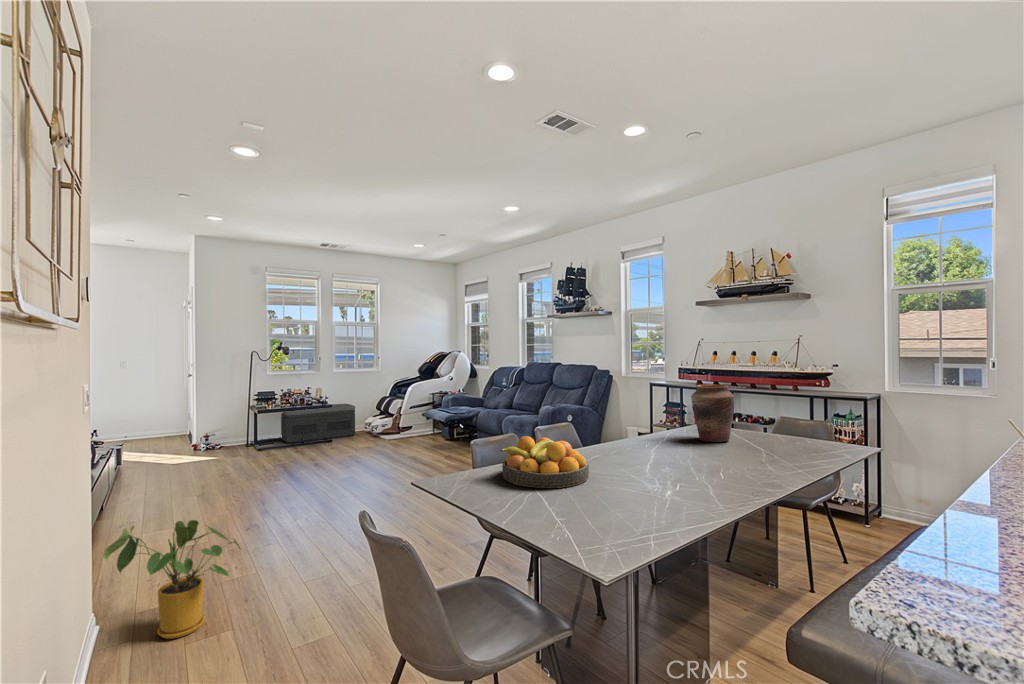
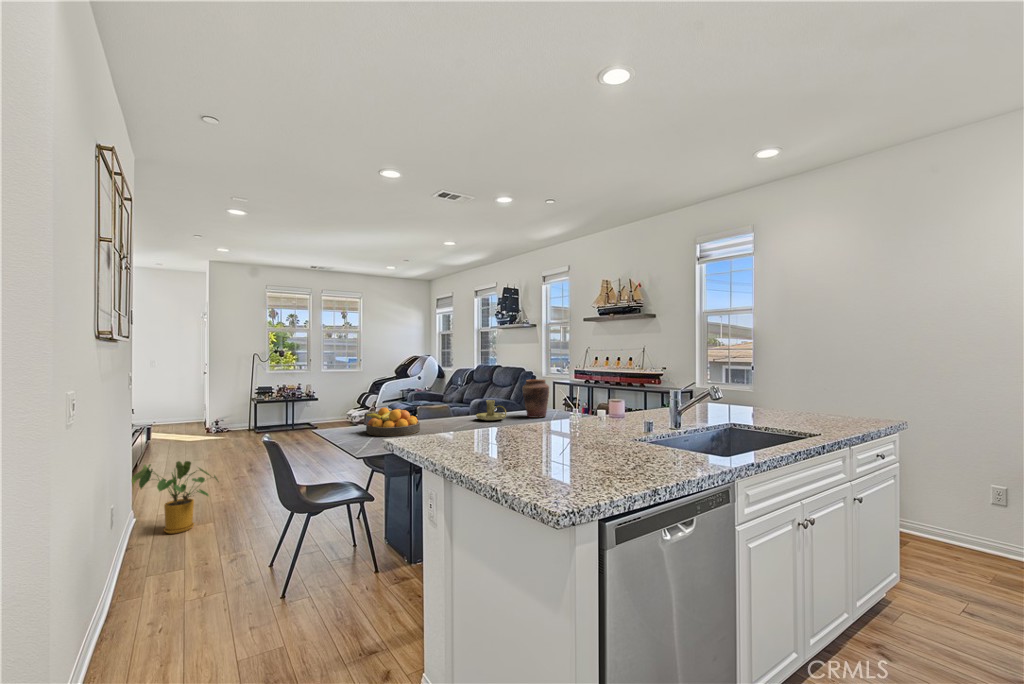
storage bench: present [281,404,355,444] -> none [278,398,339,429]
candle holder: none [635,417,690,449] -> present [476,400,507,421]

